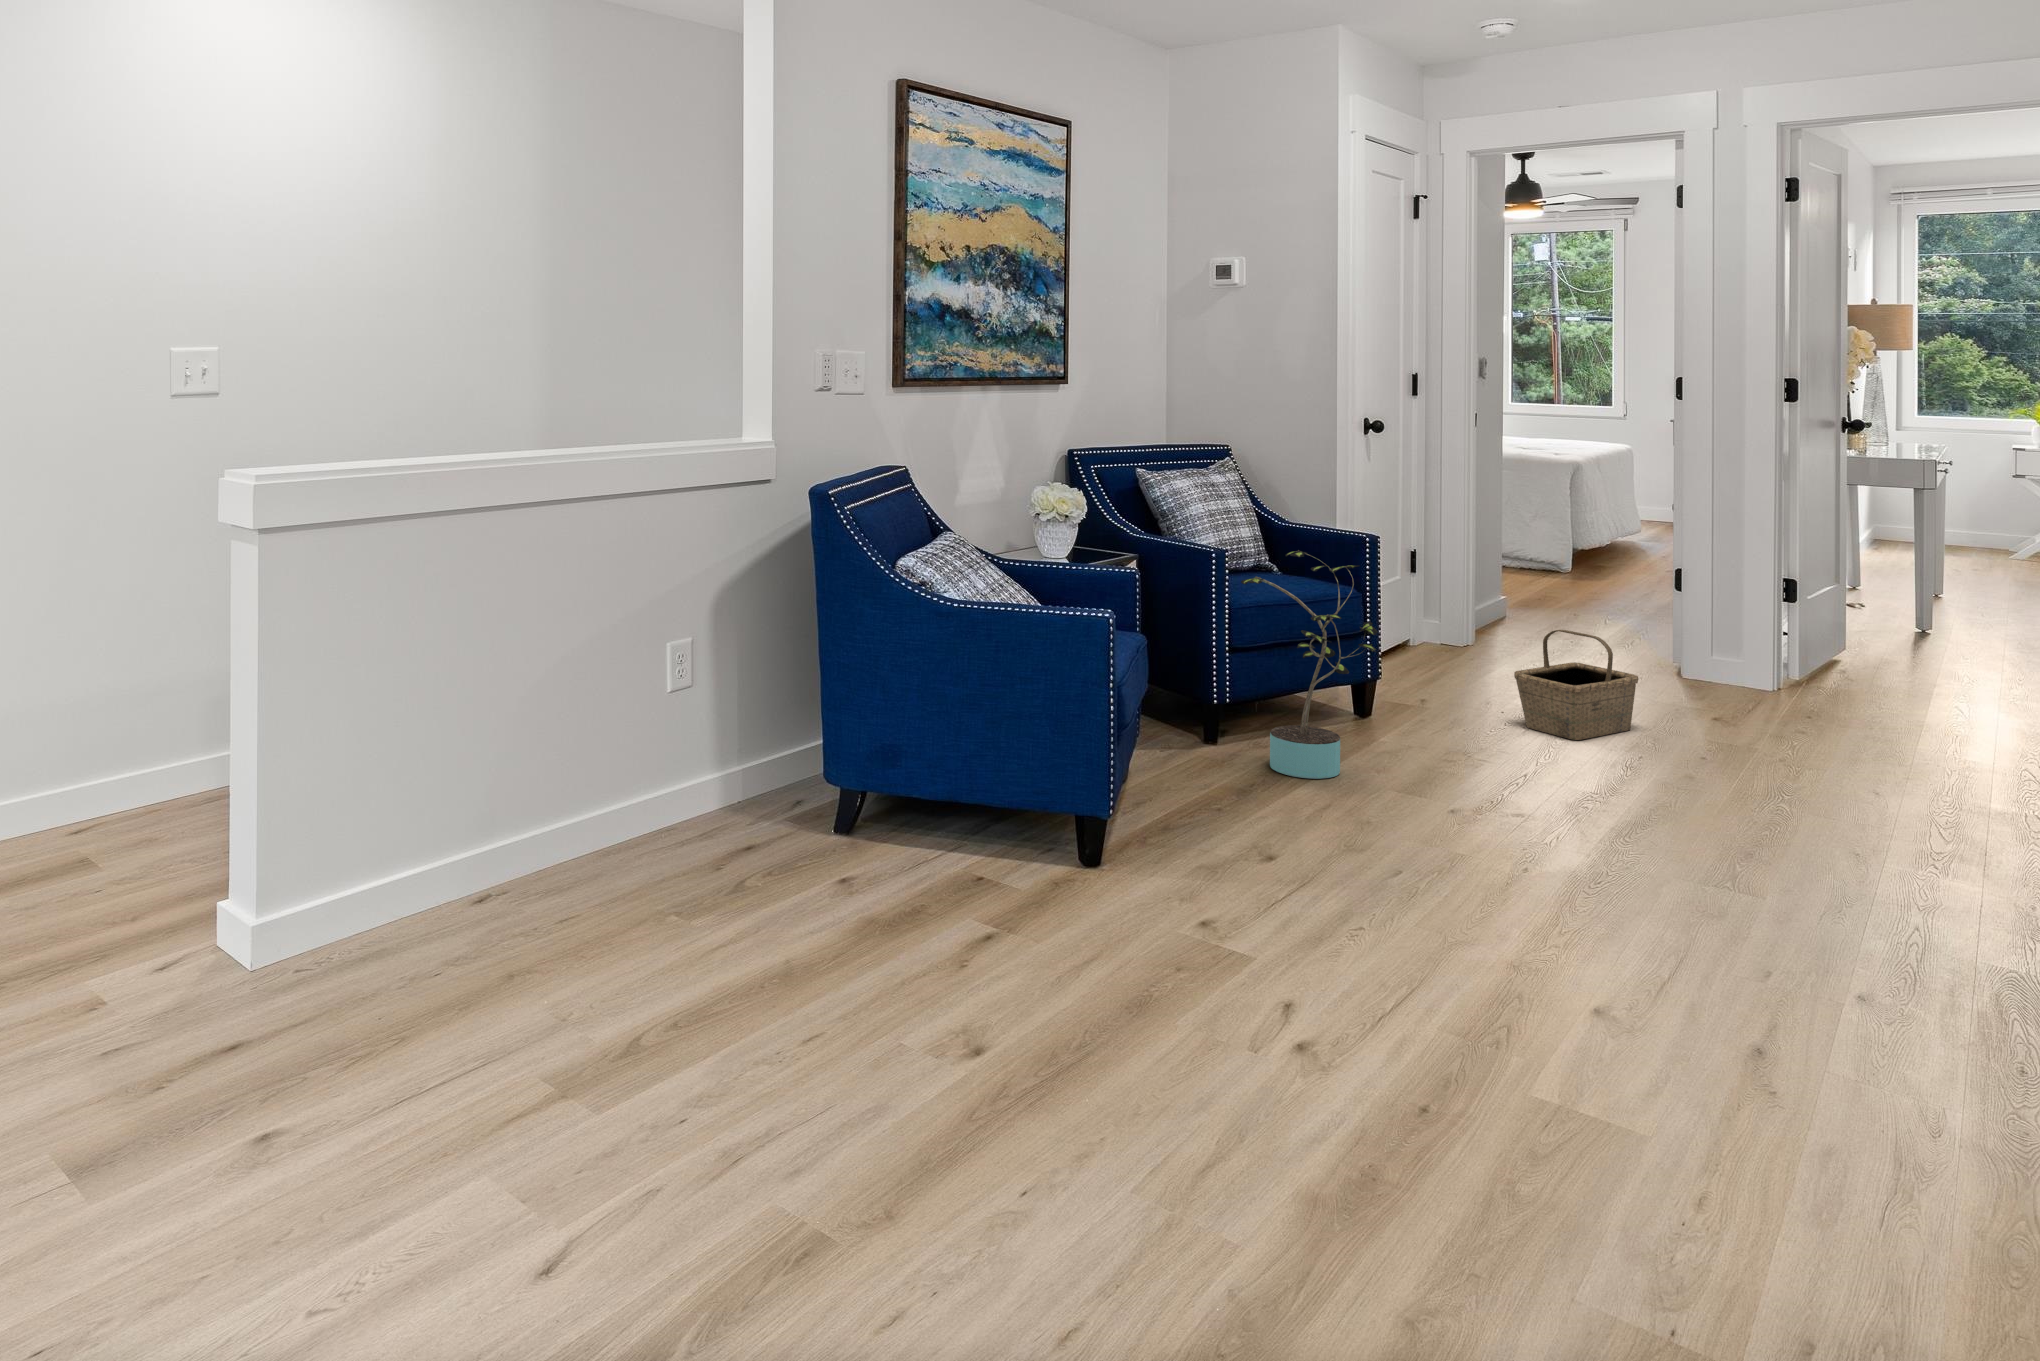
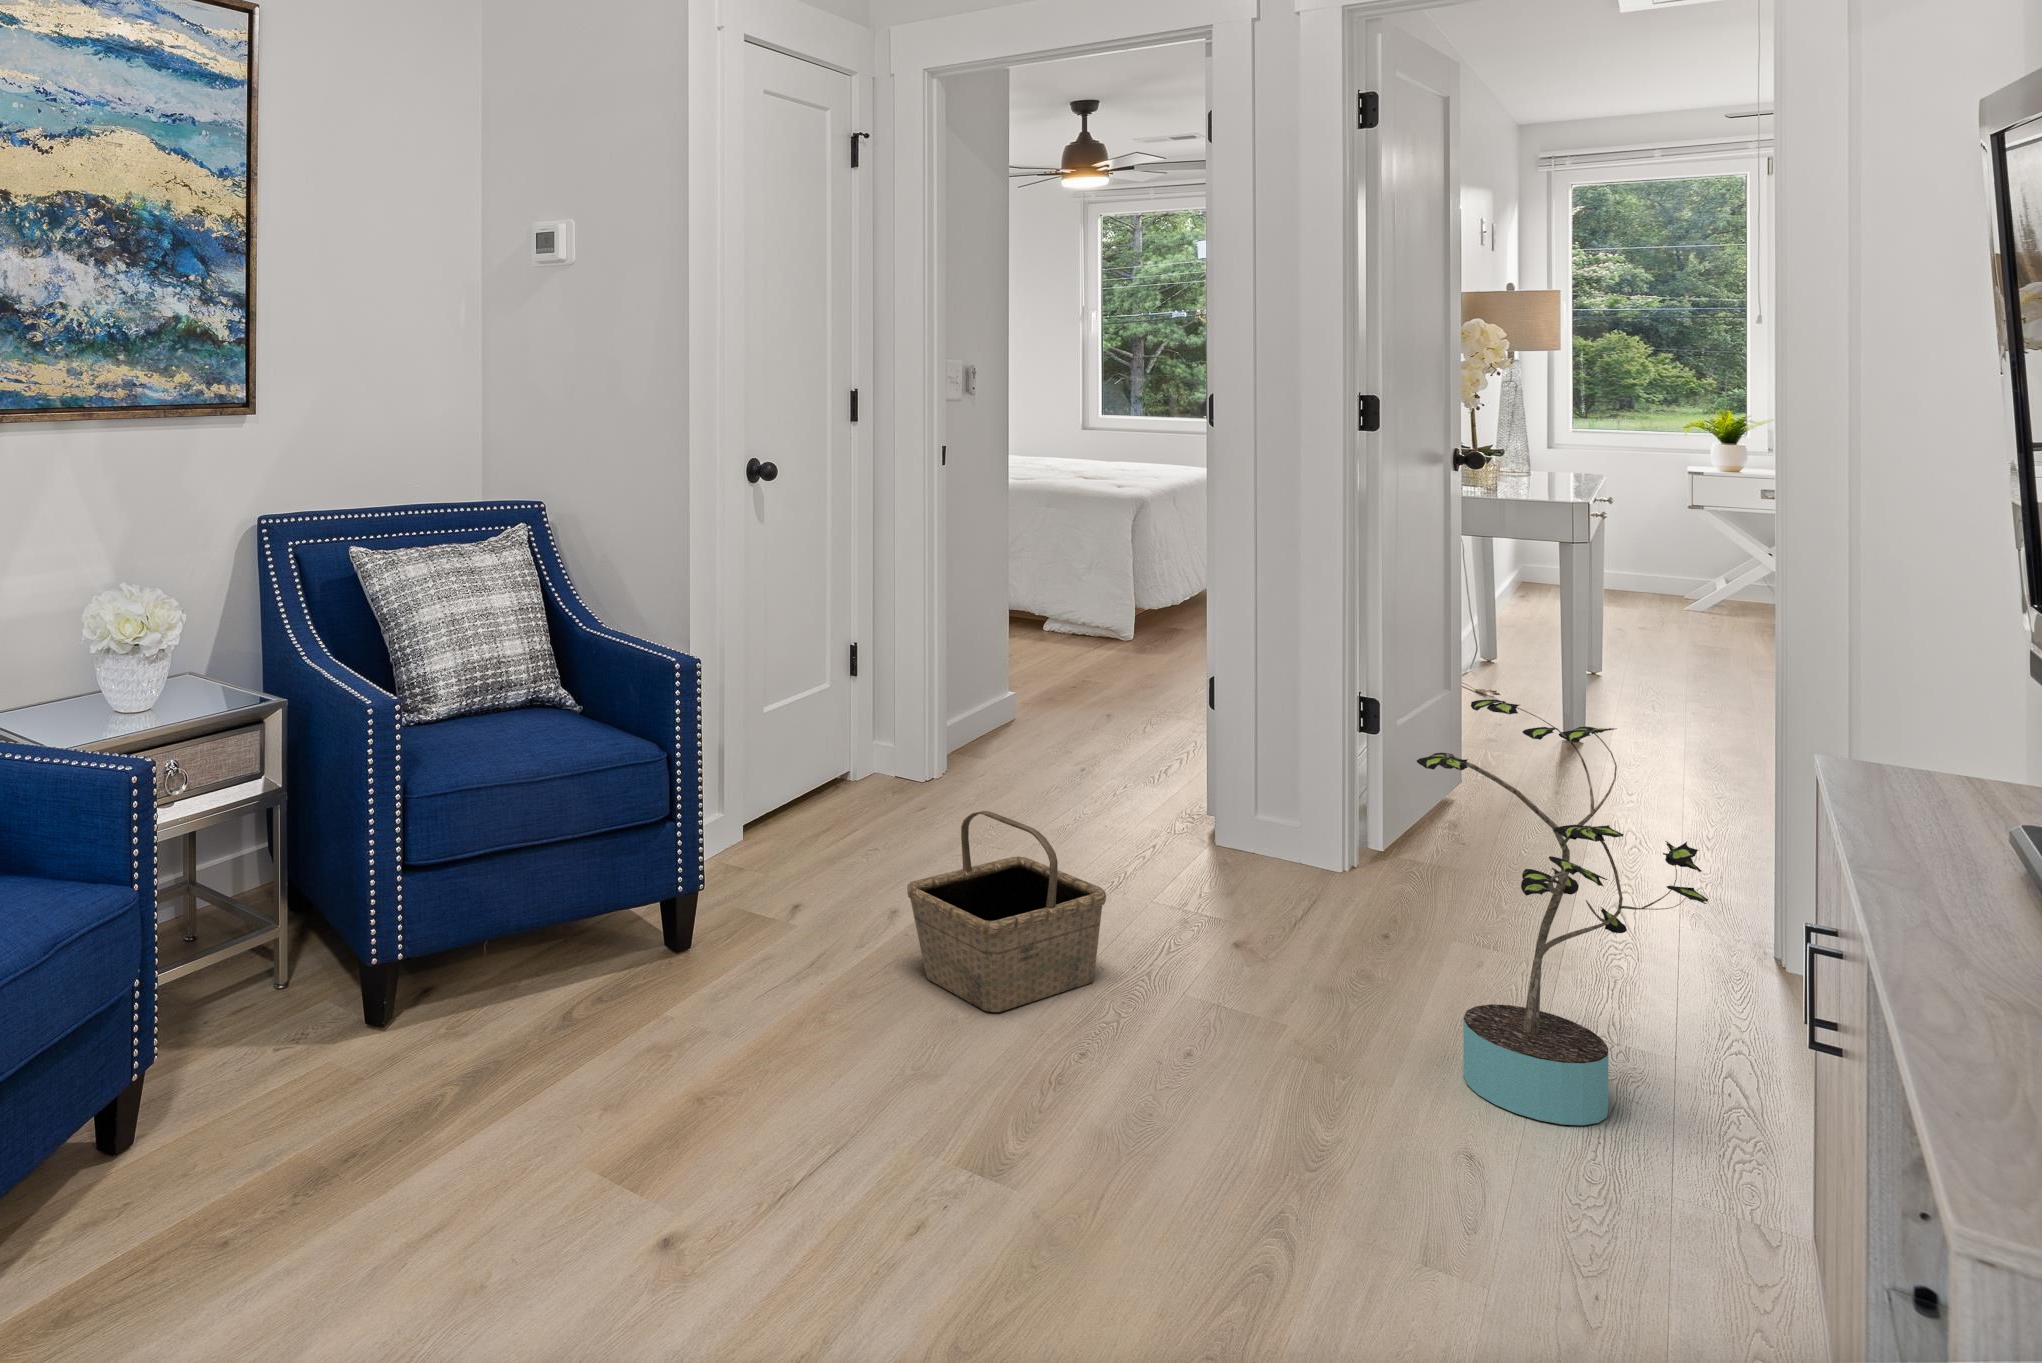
potted plant: present [1241,550,1378,779] -> present [1417,699,1708,1125]

